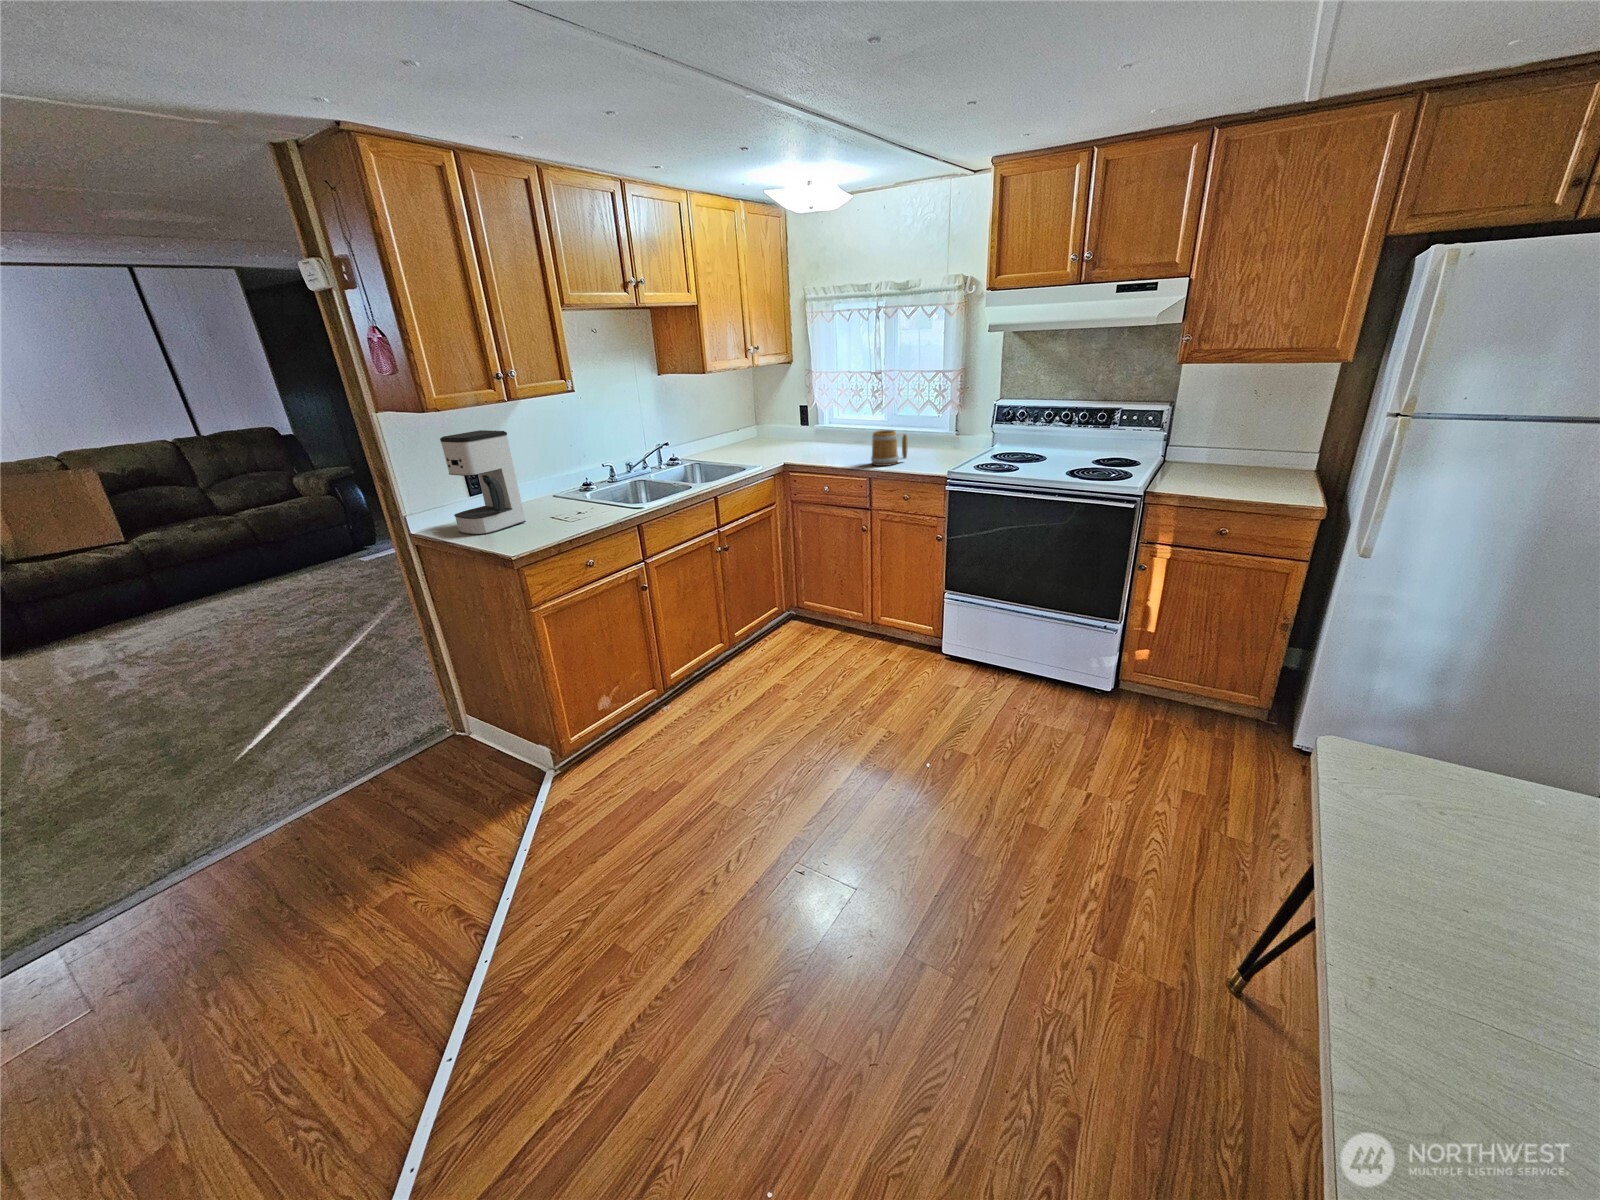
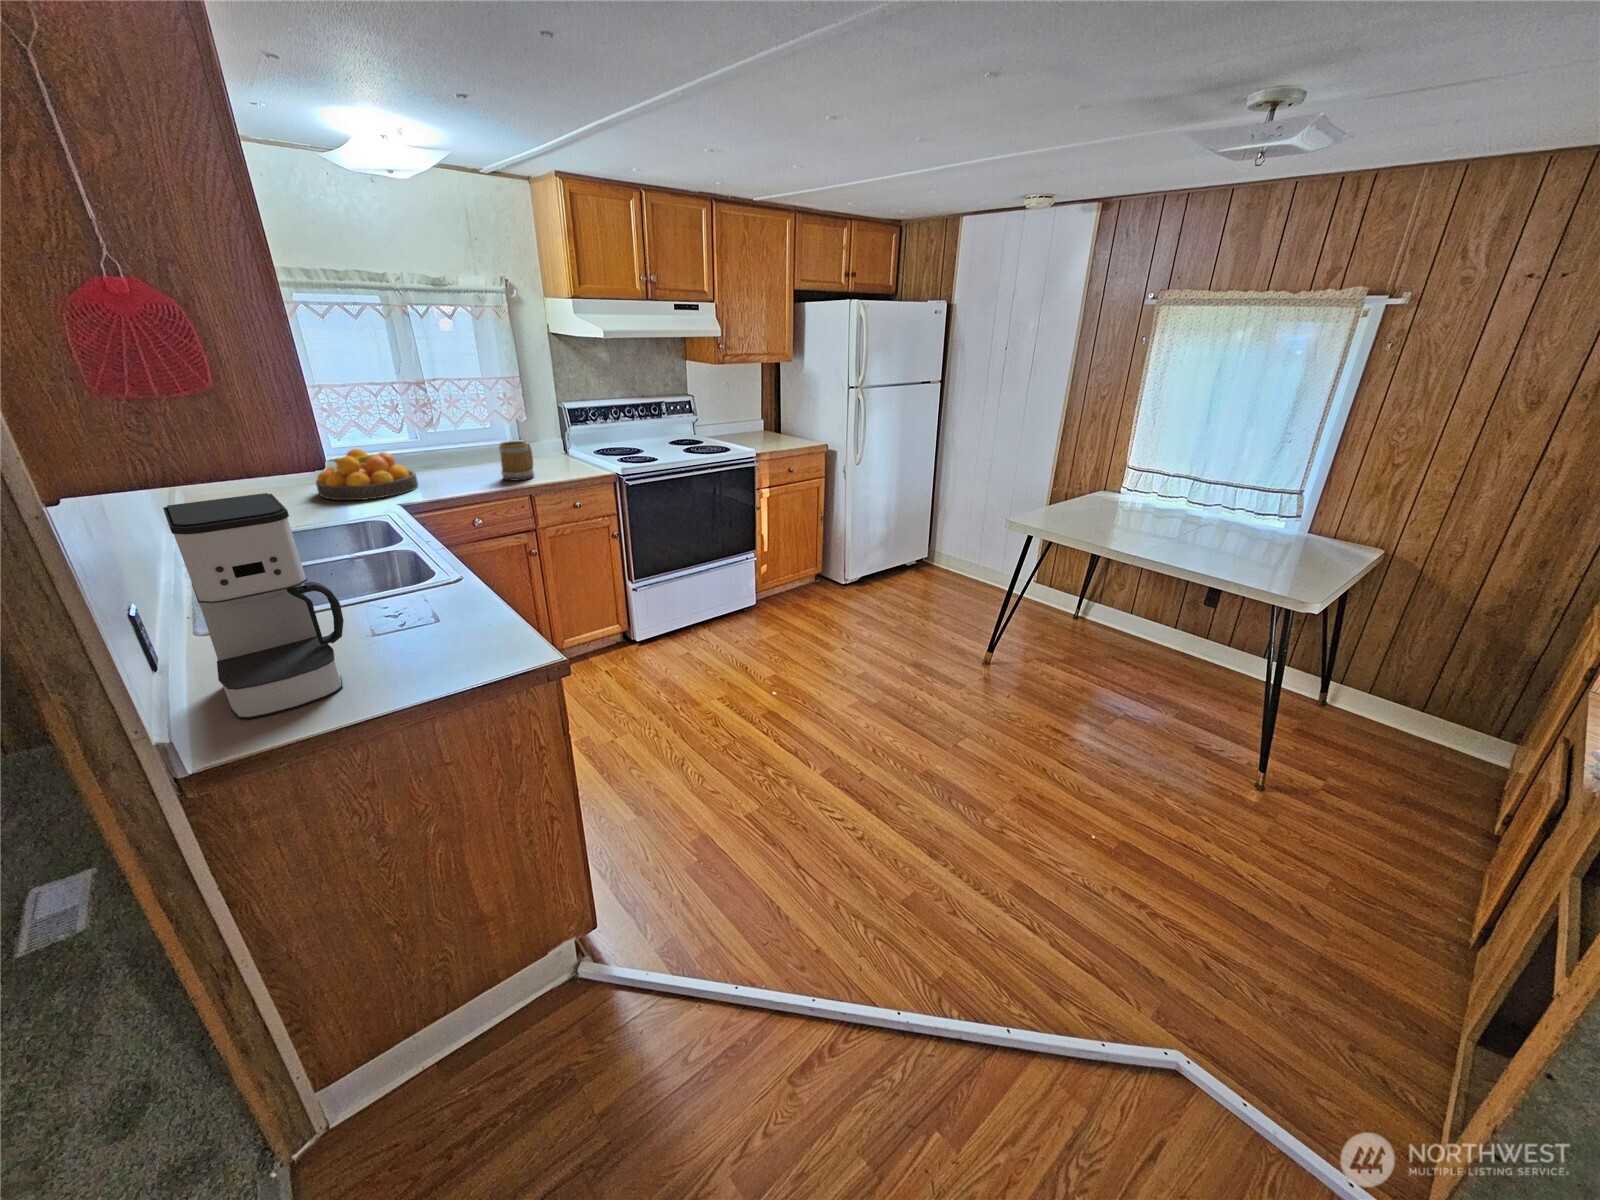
fruit bowl: none [779,423,842,460] -> present [316,449,418,500]

